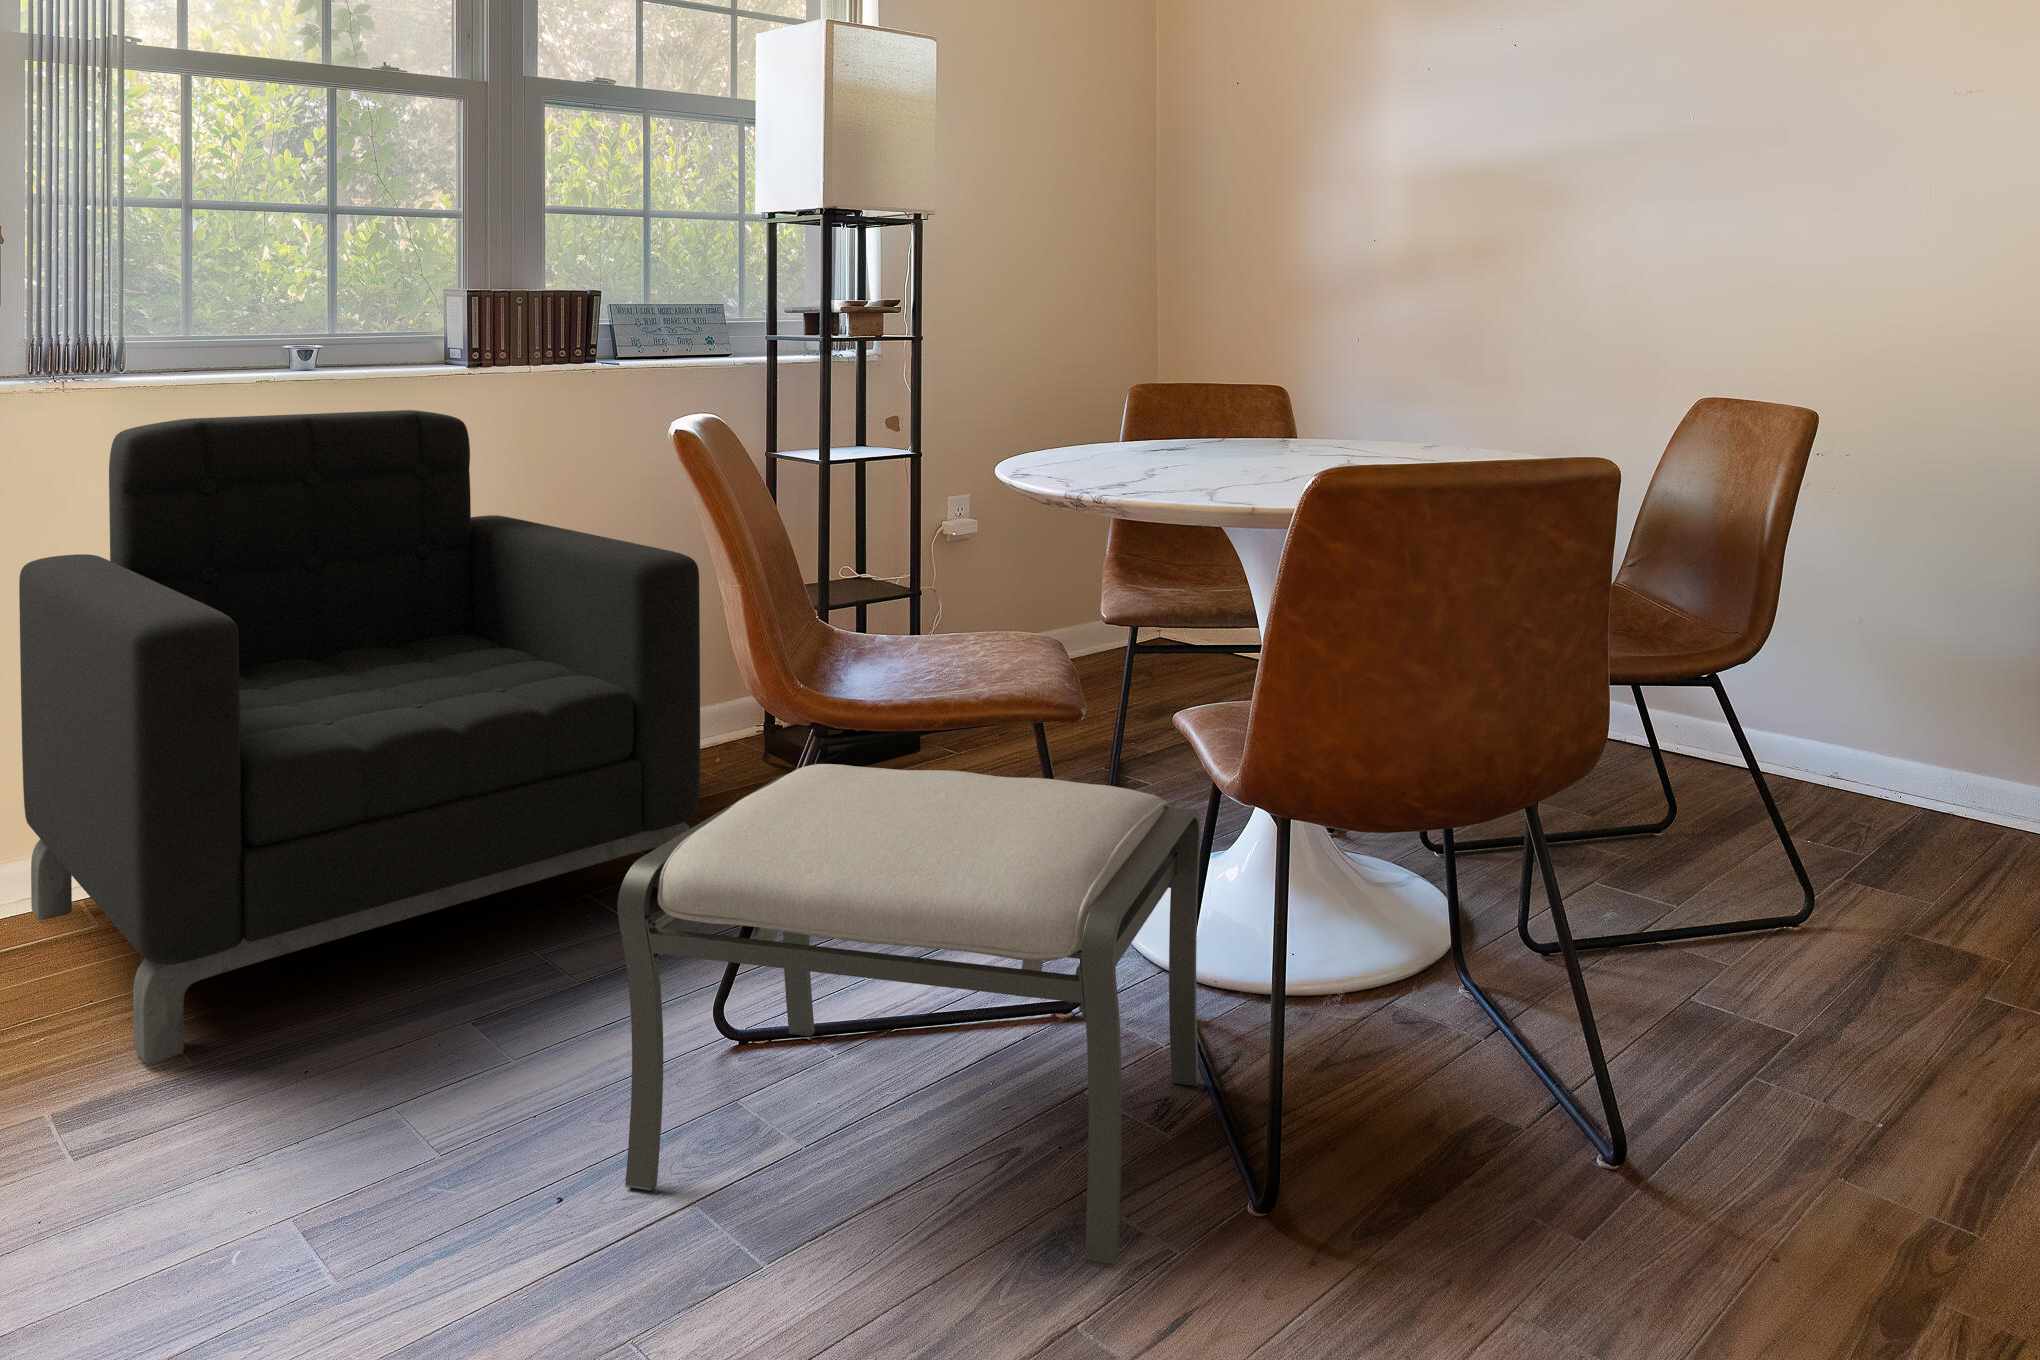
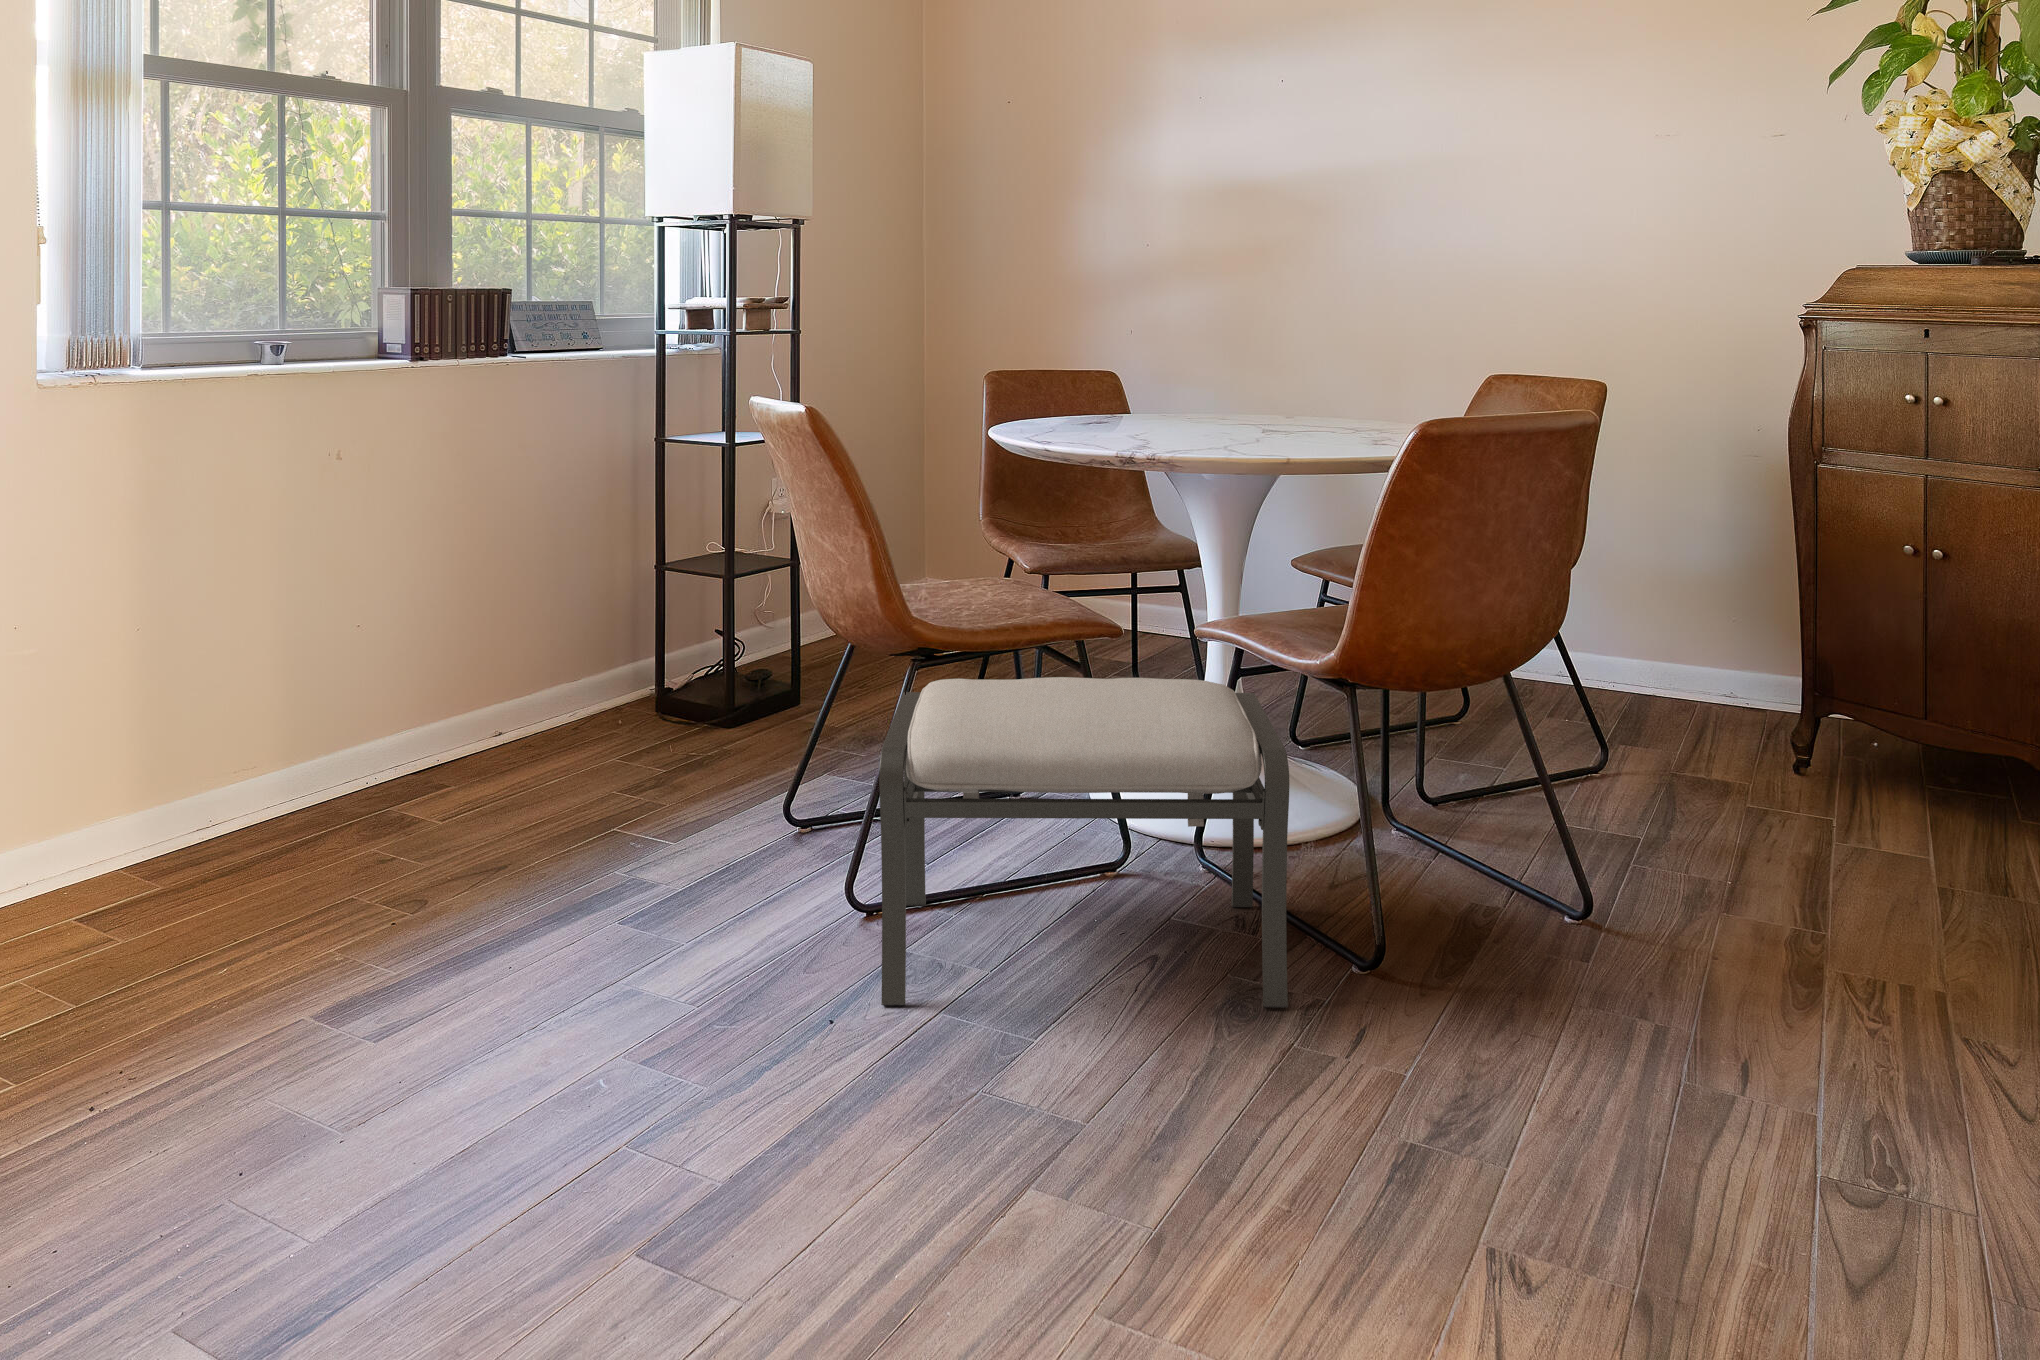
armchair: present [19,410,700,1063] -> none [74,401,722,973]

